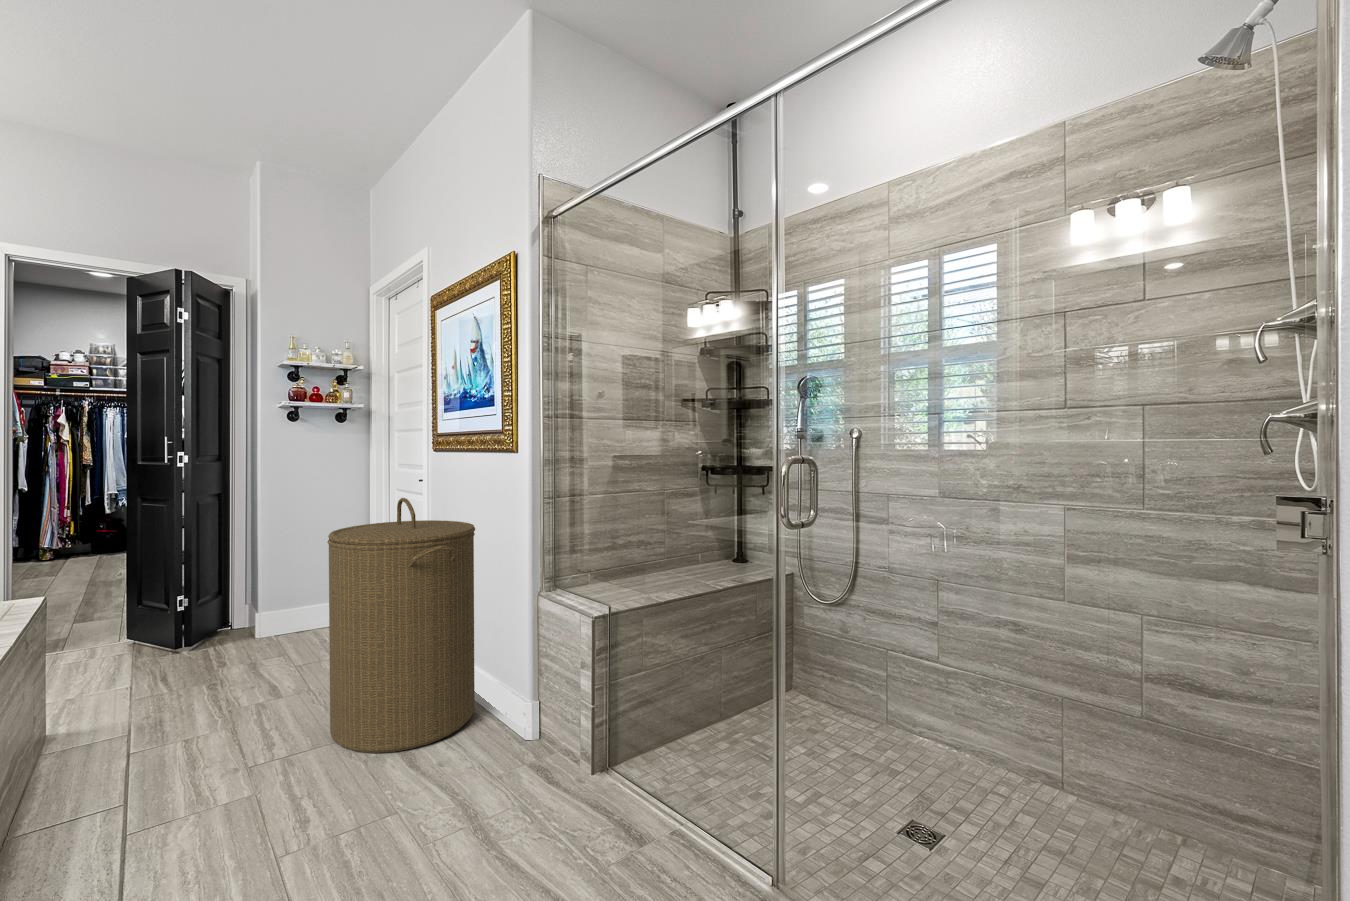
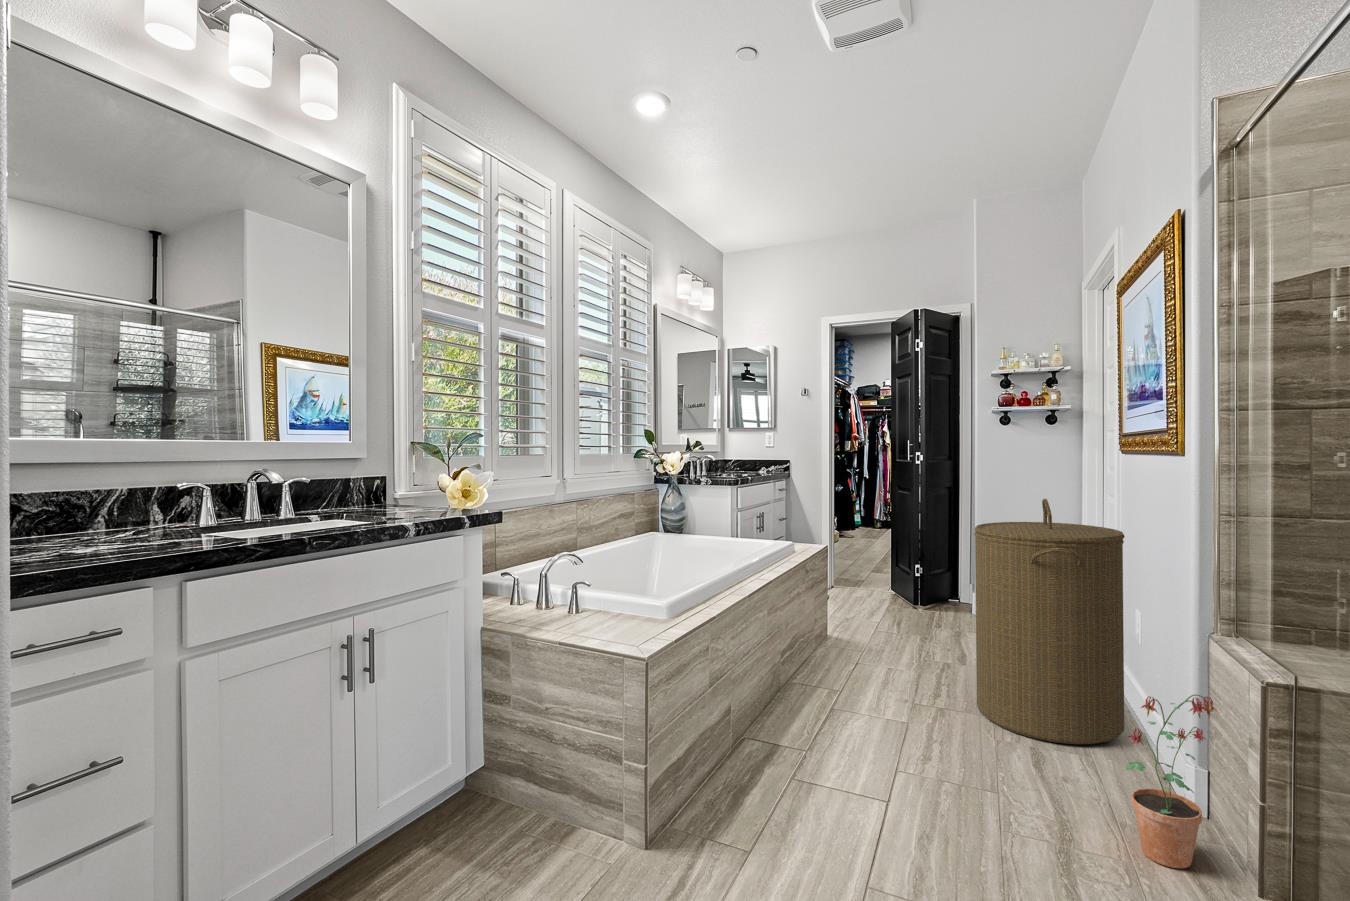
potted plant: none [541,650,605,810] -> present [1125,694,1218,868]

